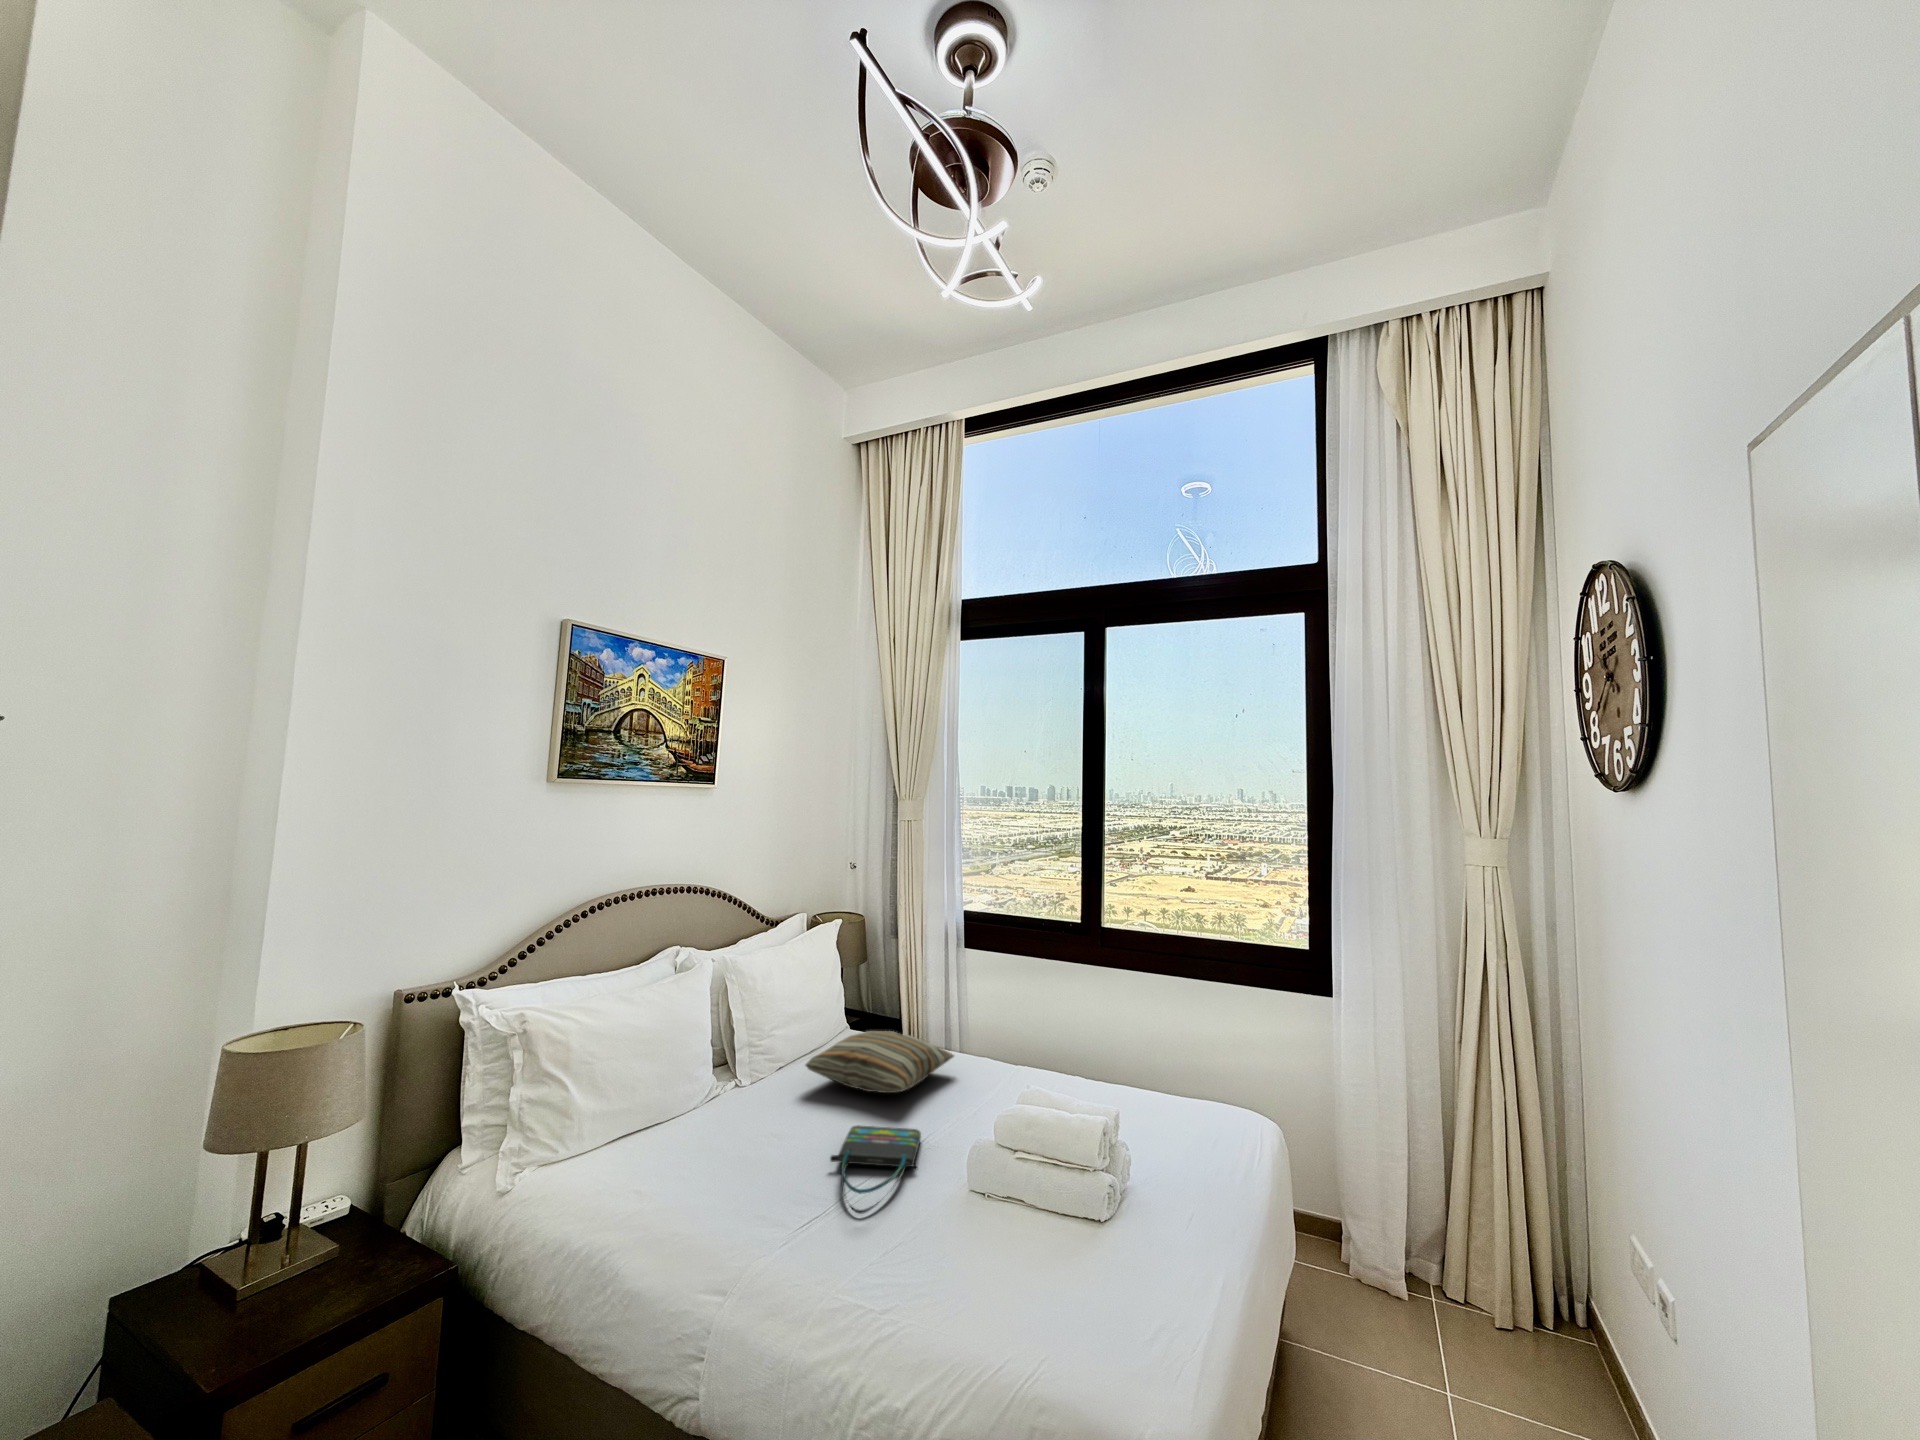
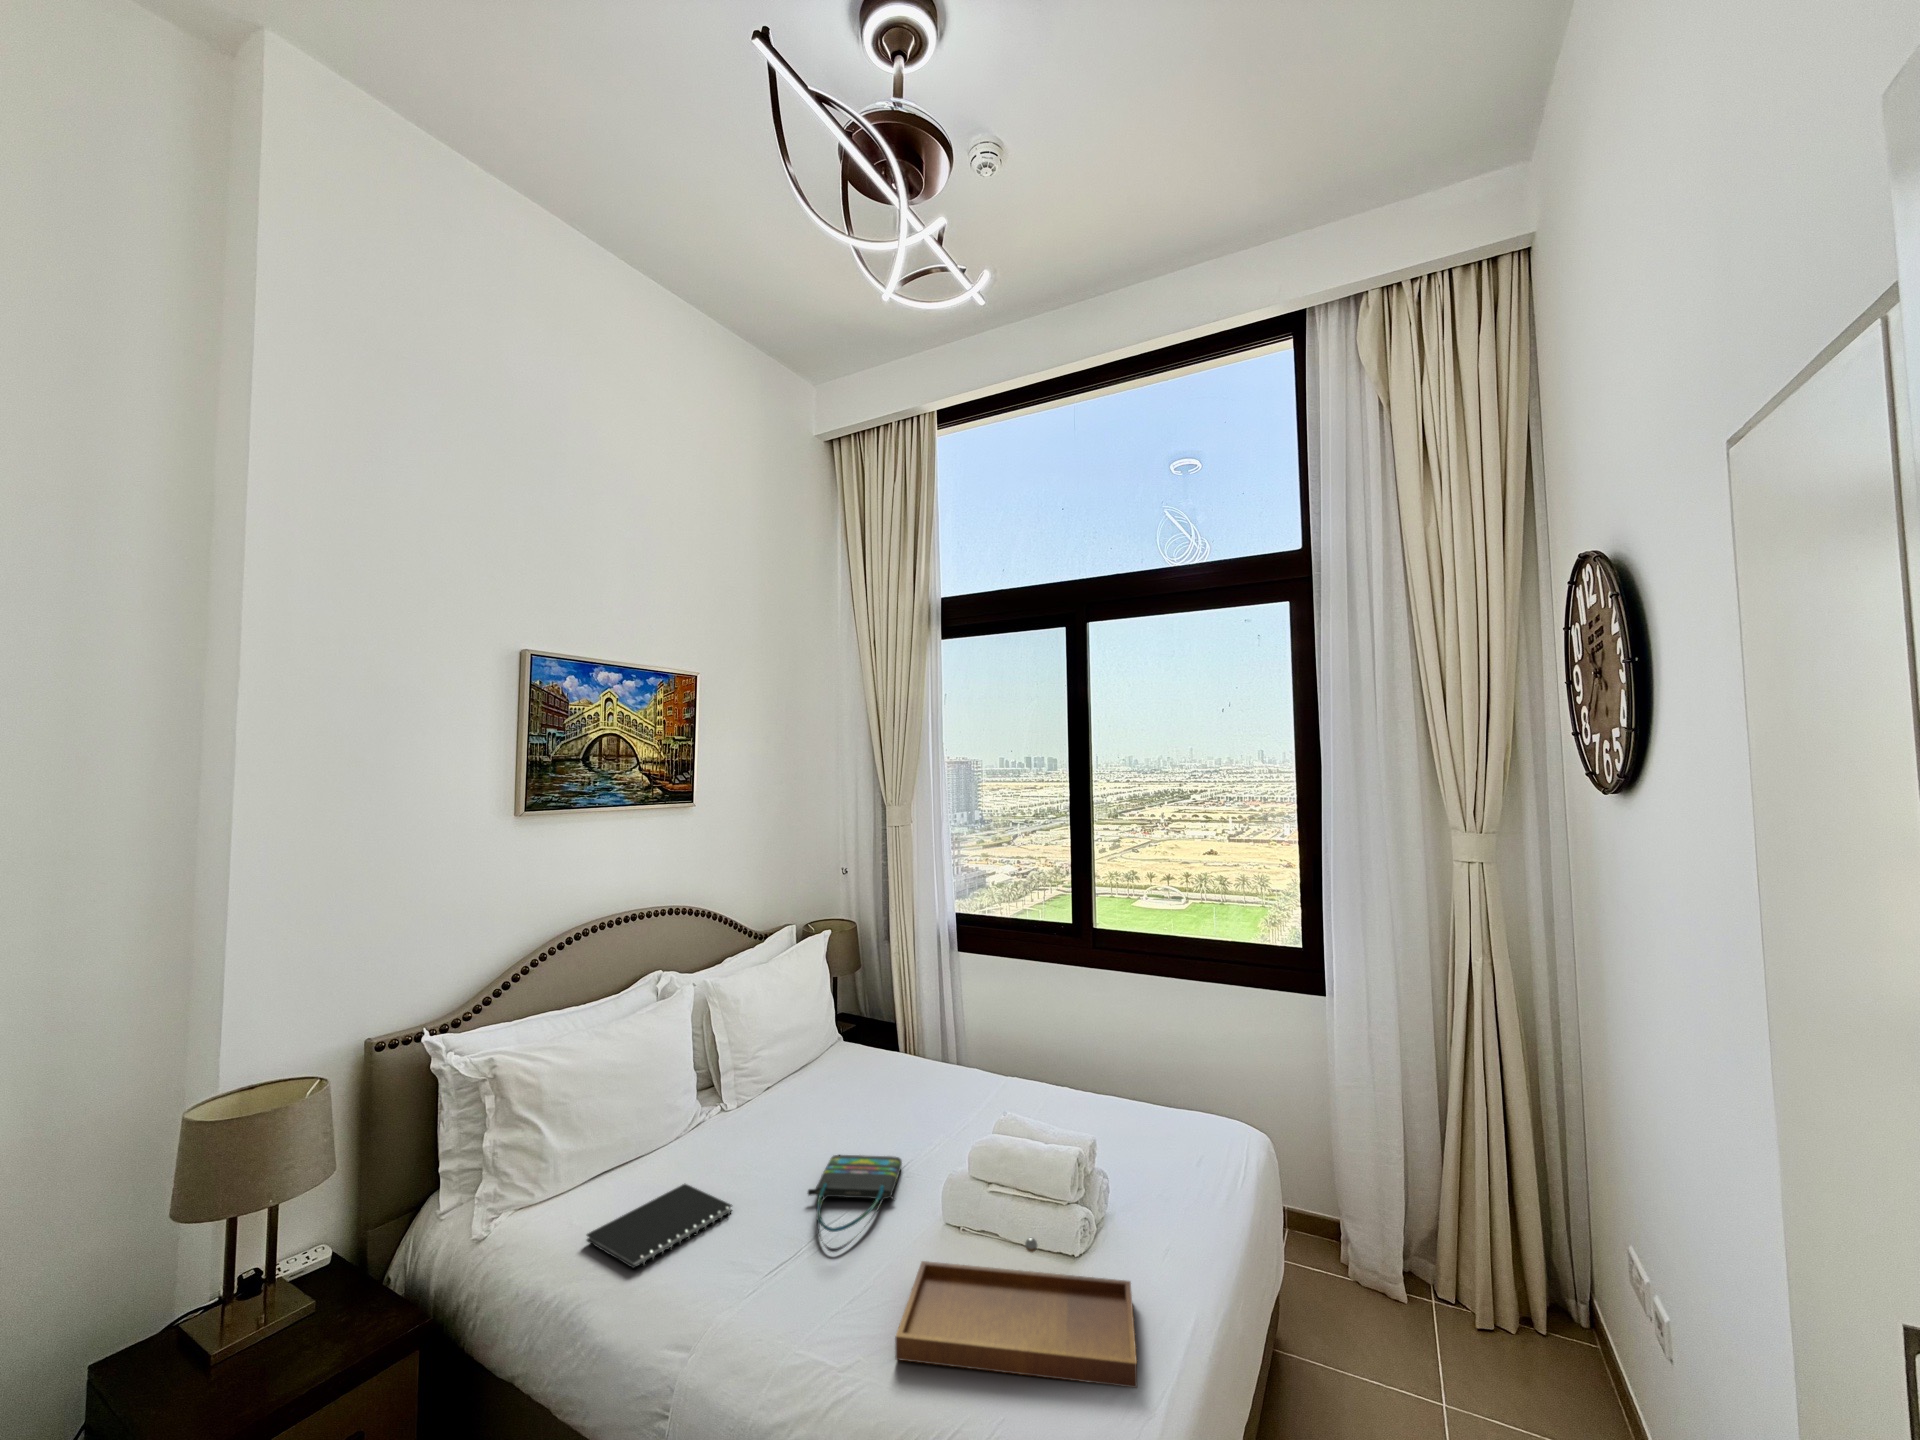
pillow: present [806,1031,953,1093] -> none [789,1051,943,1117]
notebook: none [611,1147,756,1223] -> present [587,1184,732,1268]
tray: none [931,1198,1173,1344] -> present [895,1238,1137,1388]

